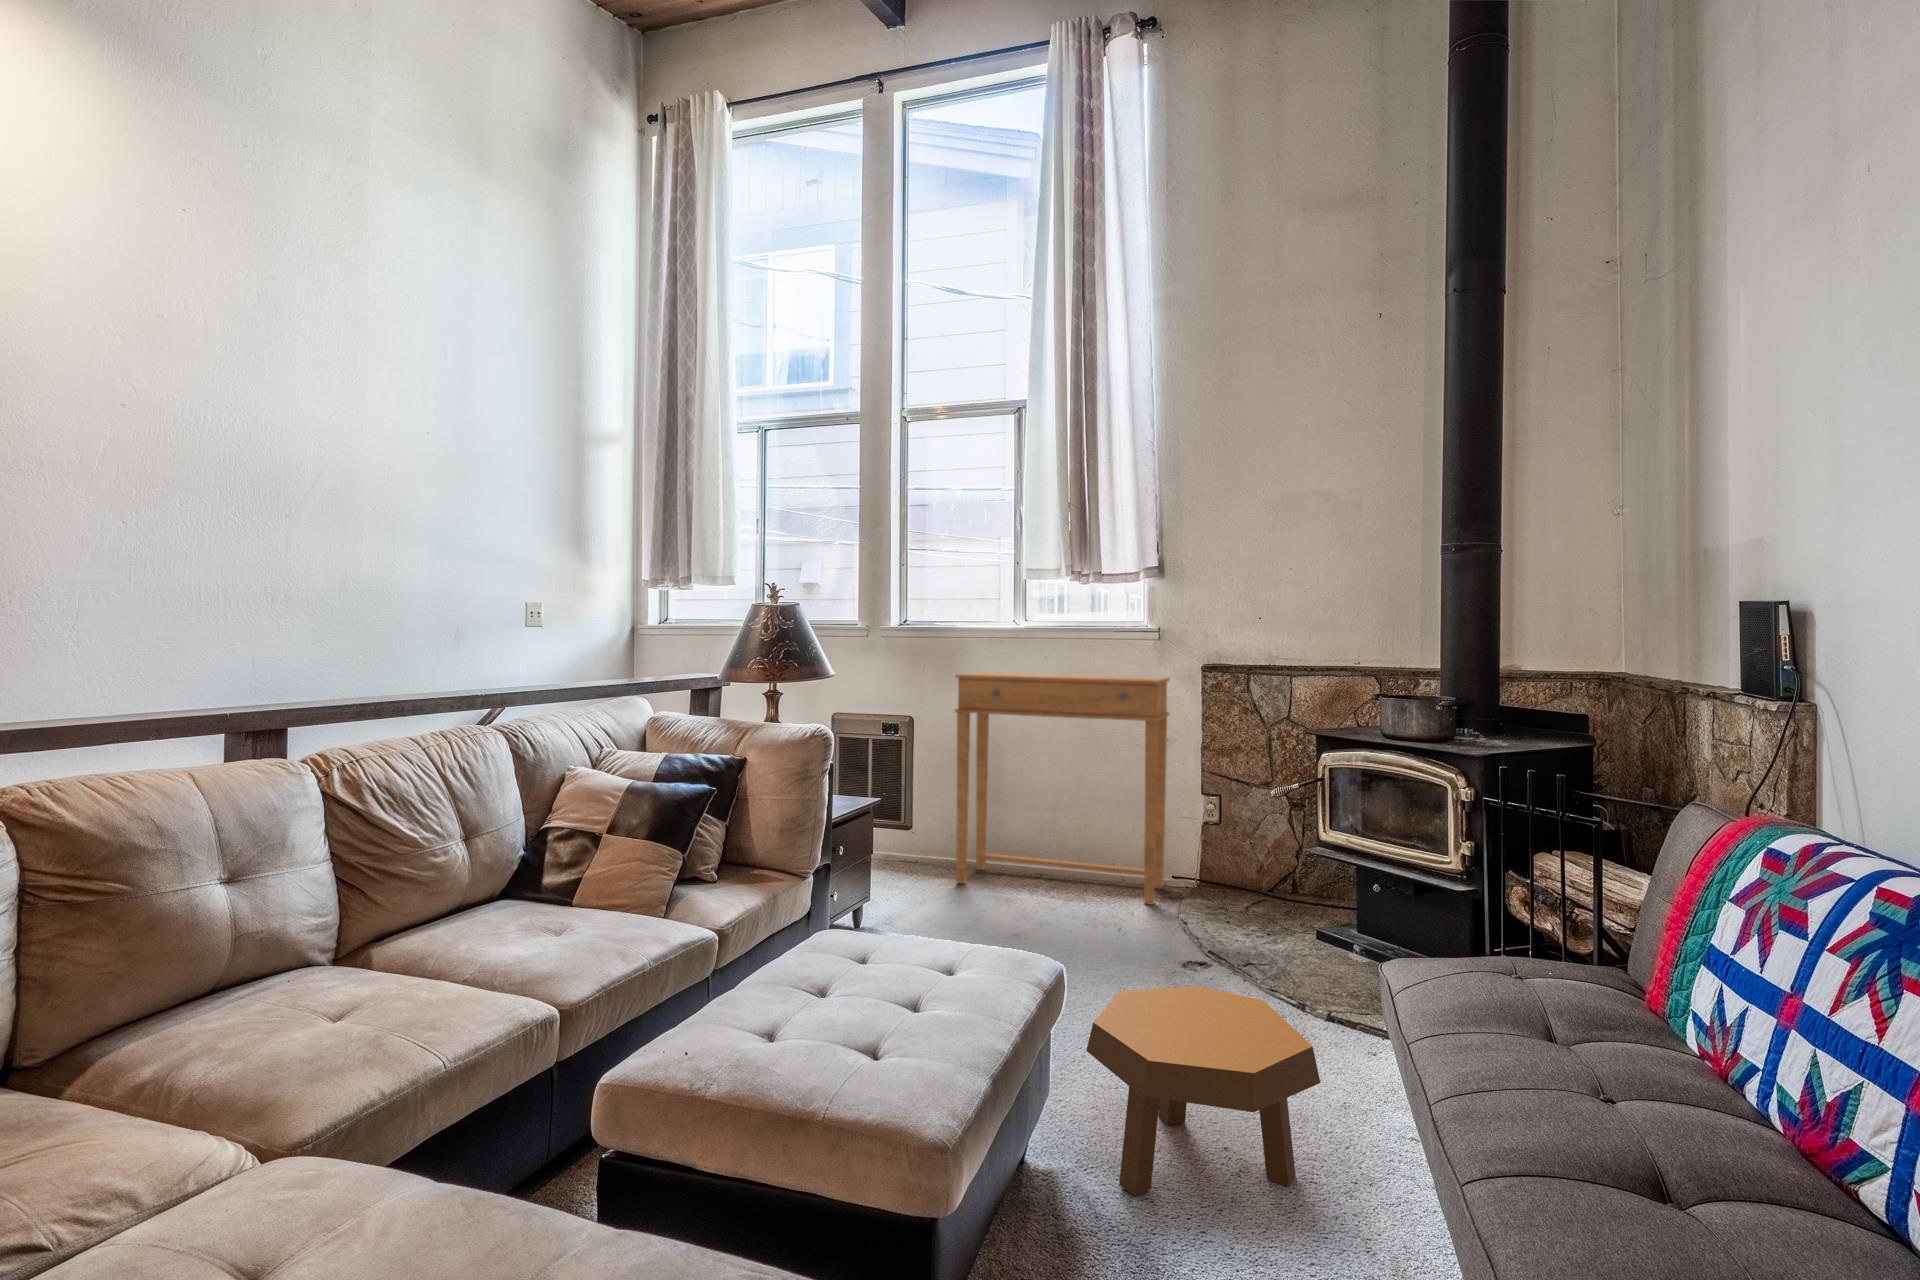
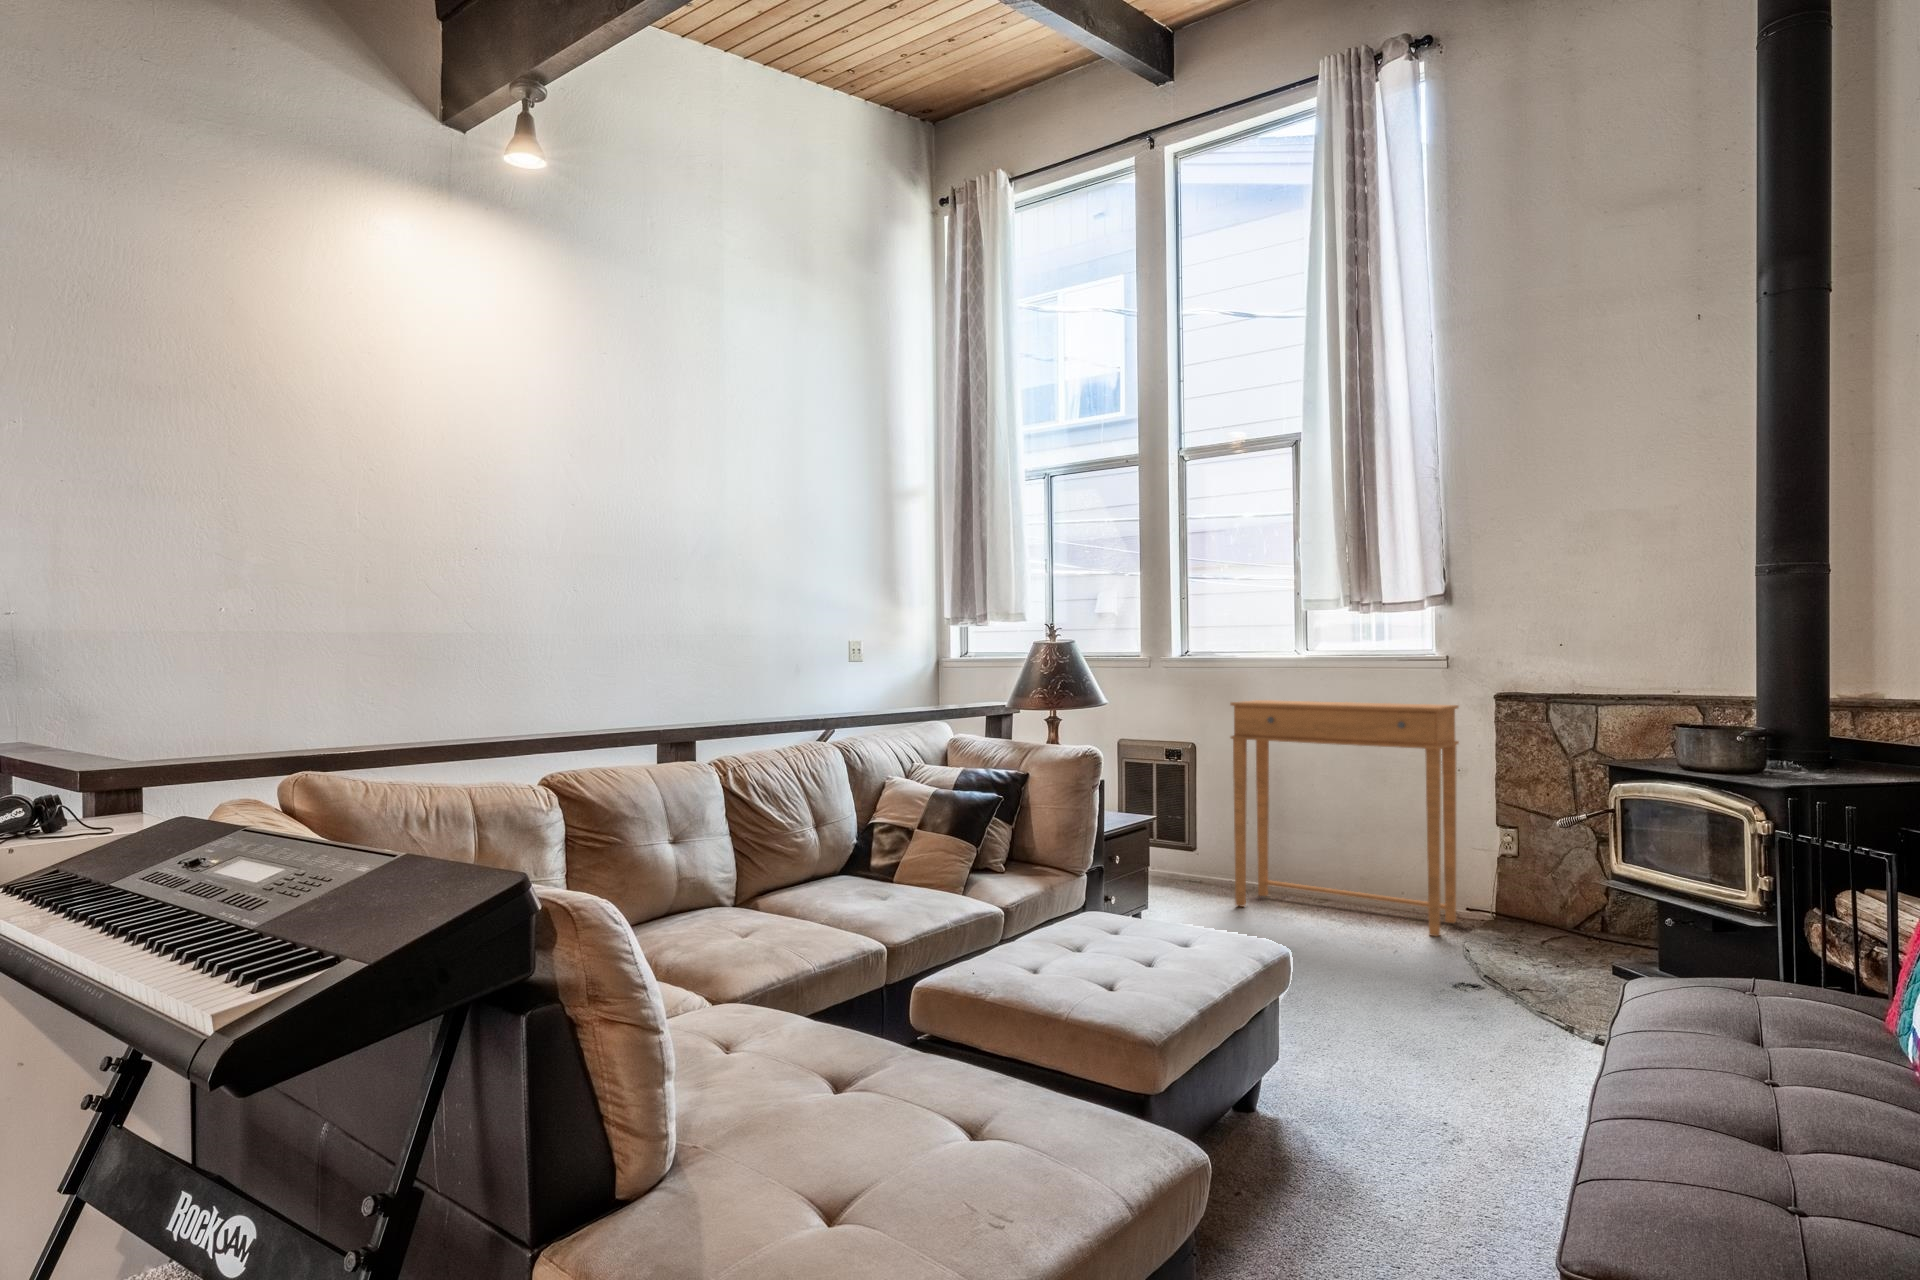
footstool: present [1086,986,1320,1196] -> none [1307,980,1520,1153]

